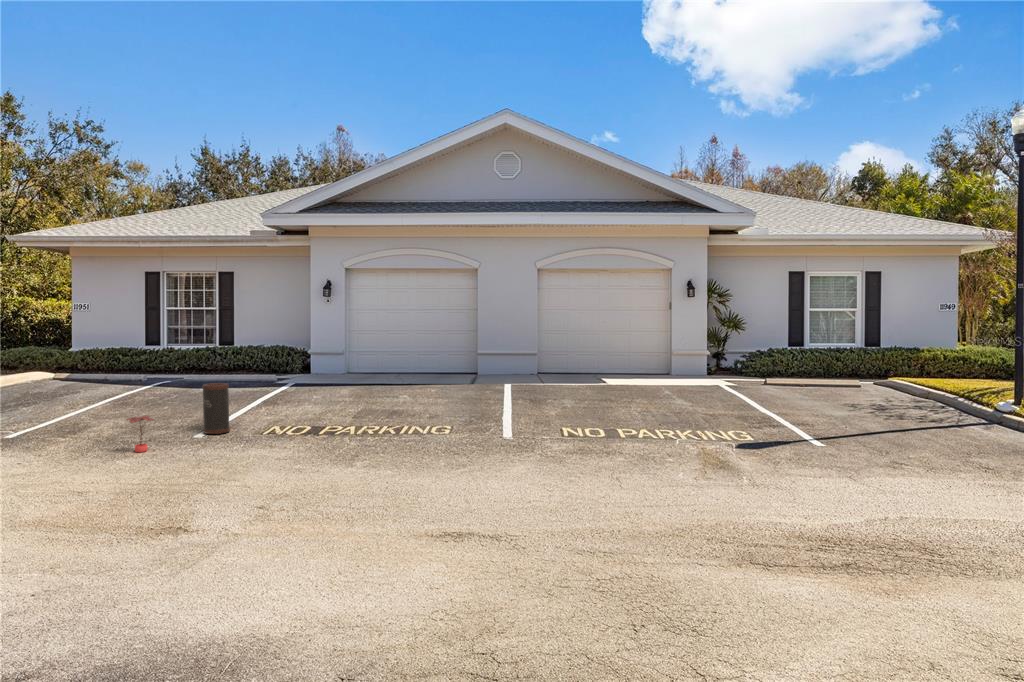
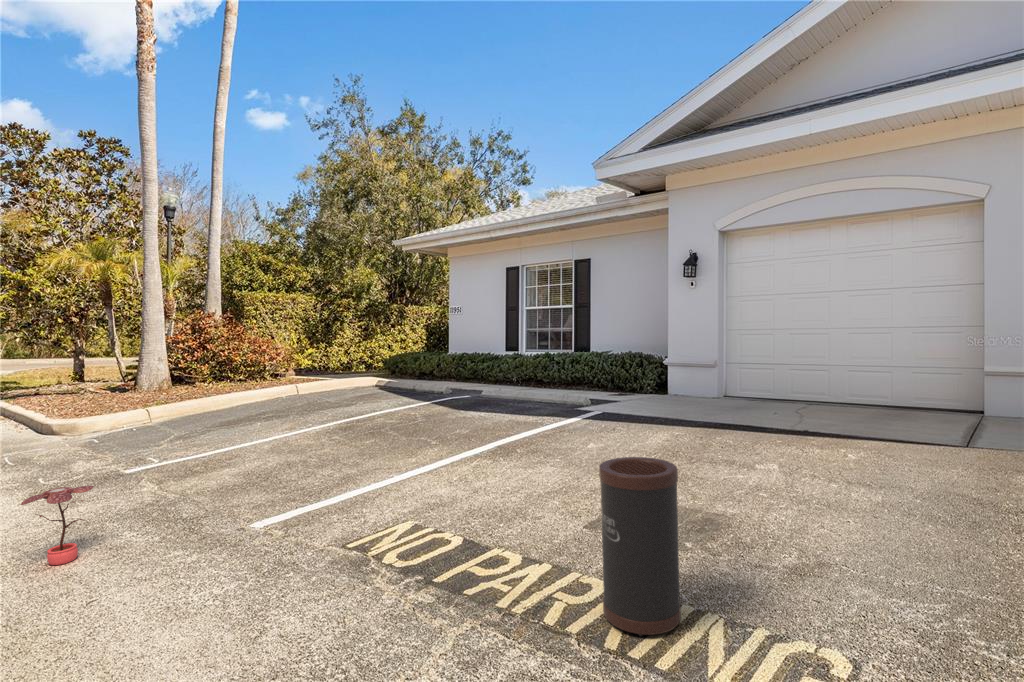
trash can: present [202,383,230,434] -> present [599,457,681,636]

